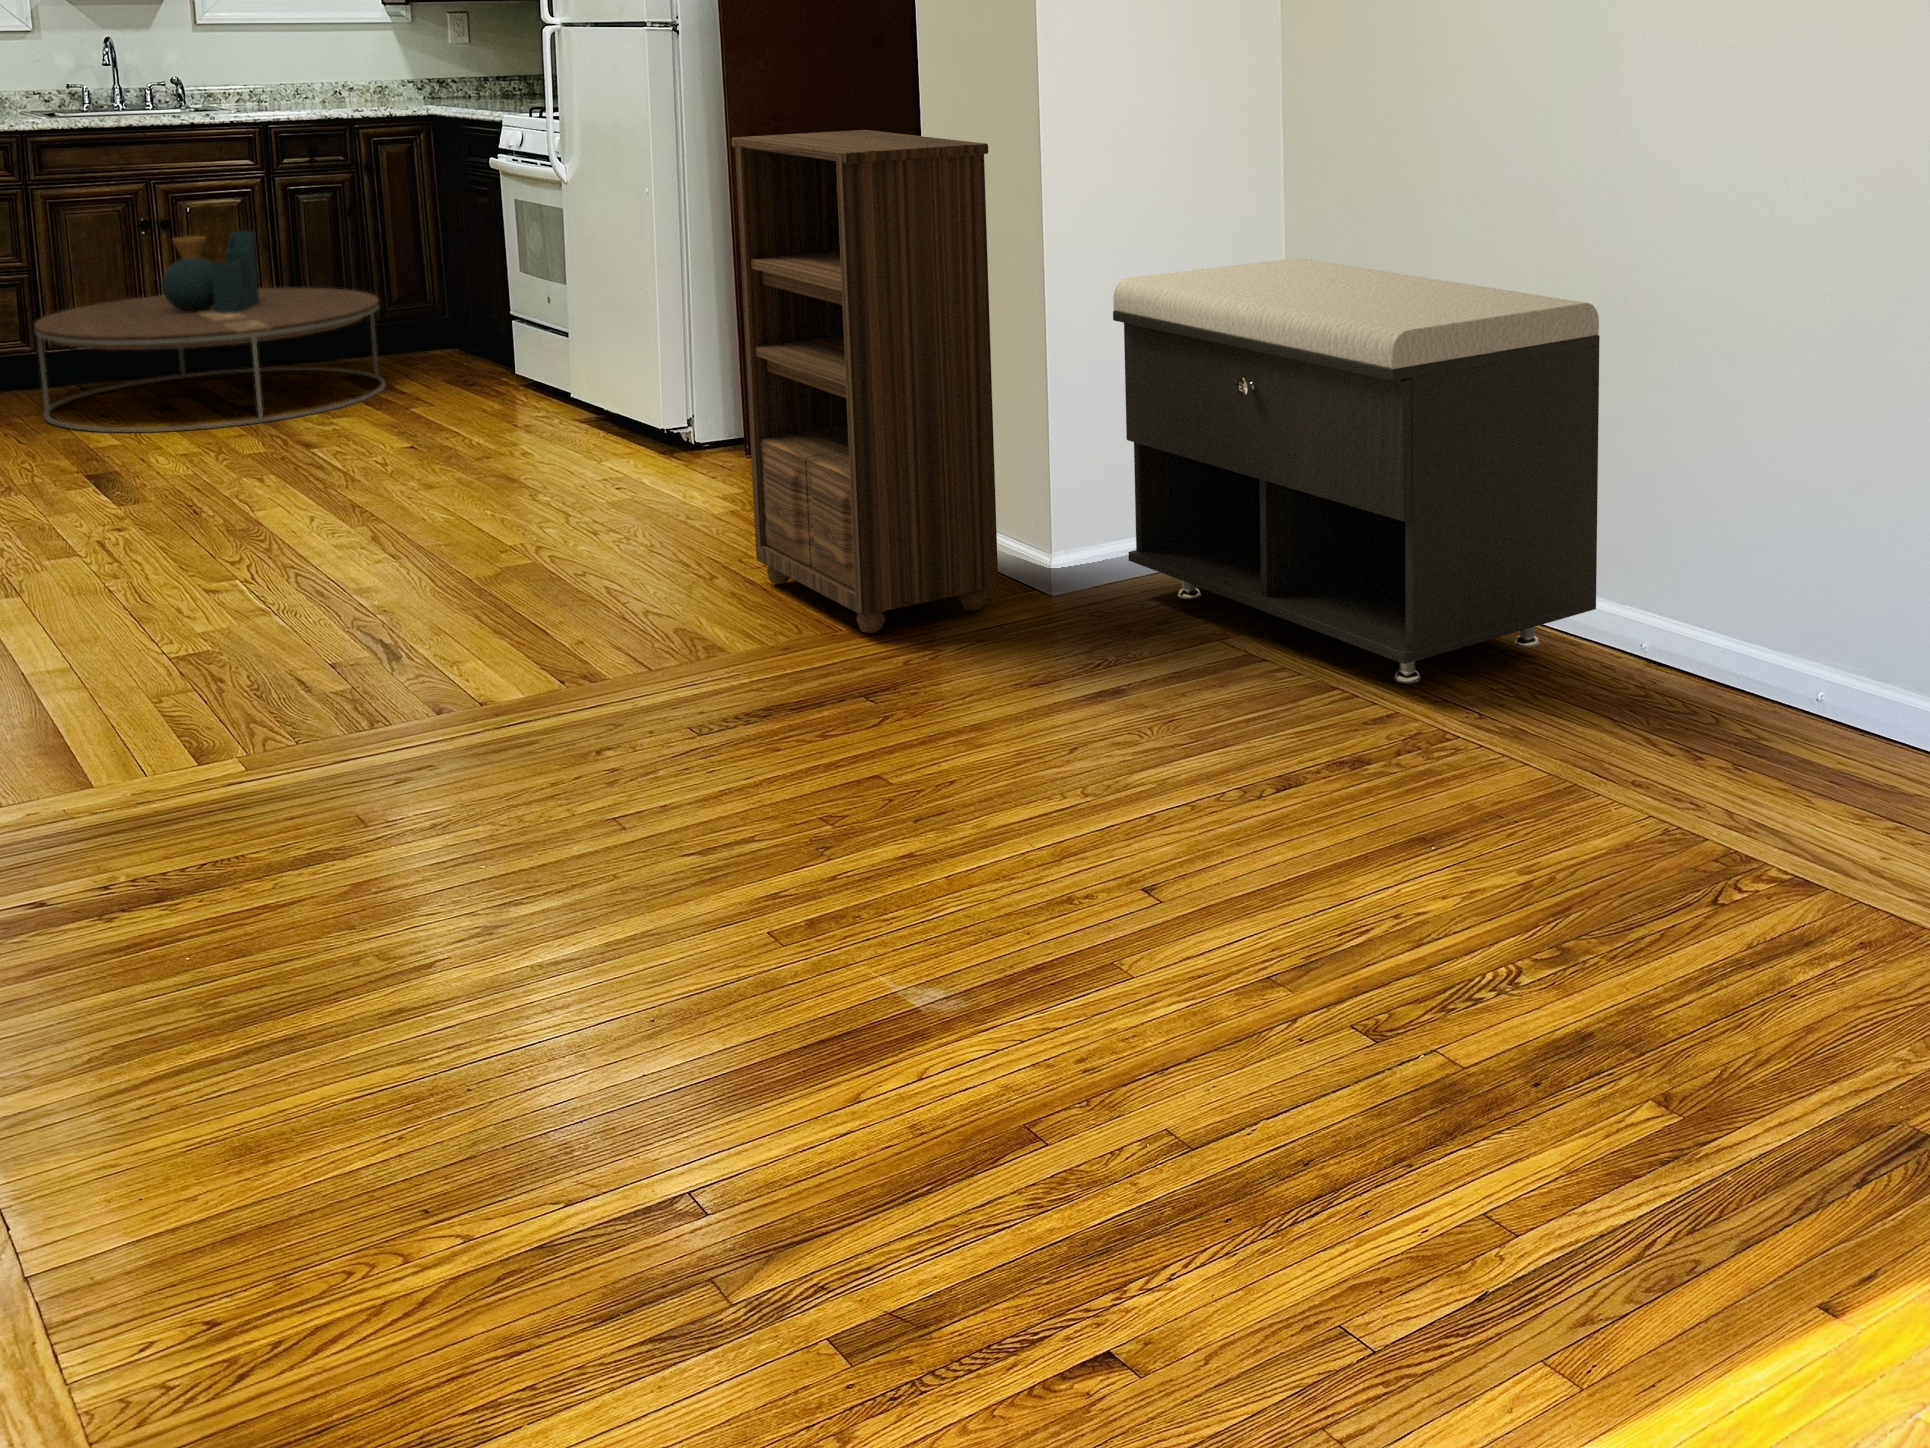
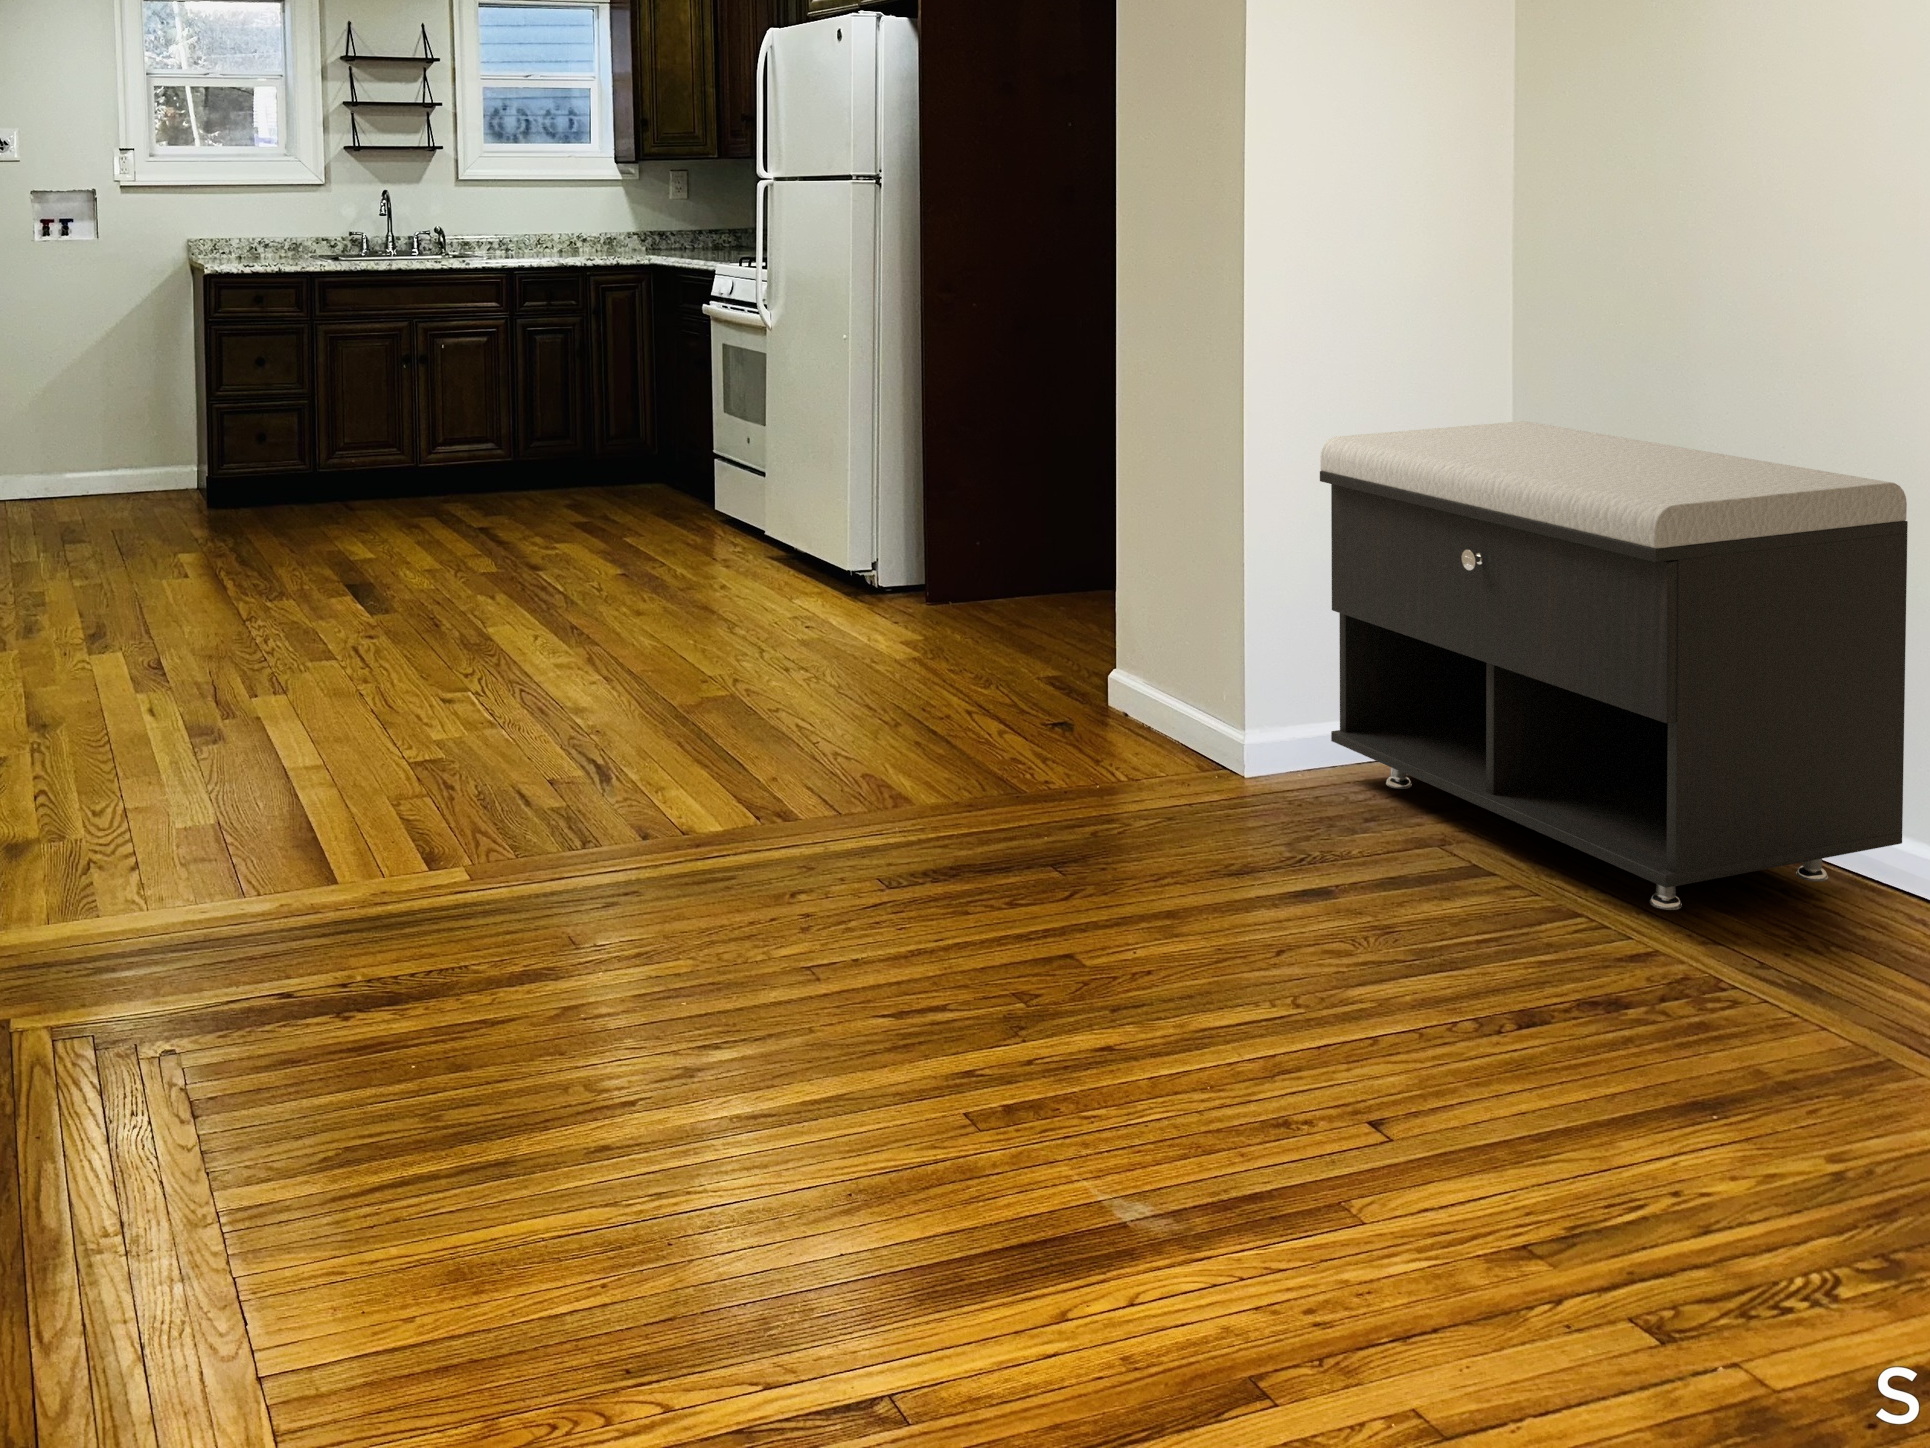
bookshelf: present [732,130,998,633] -> none [931,278,1191,796]
coffee table: present [34,231,385,432] -> none [313,368,598,548]

